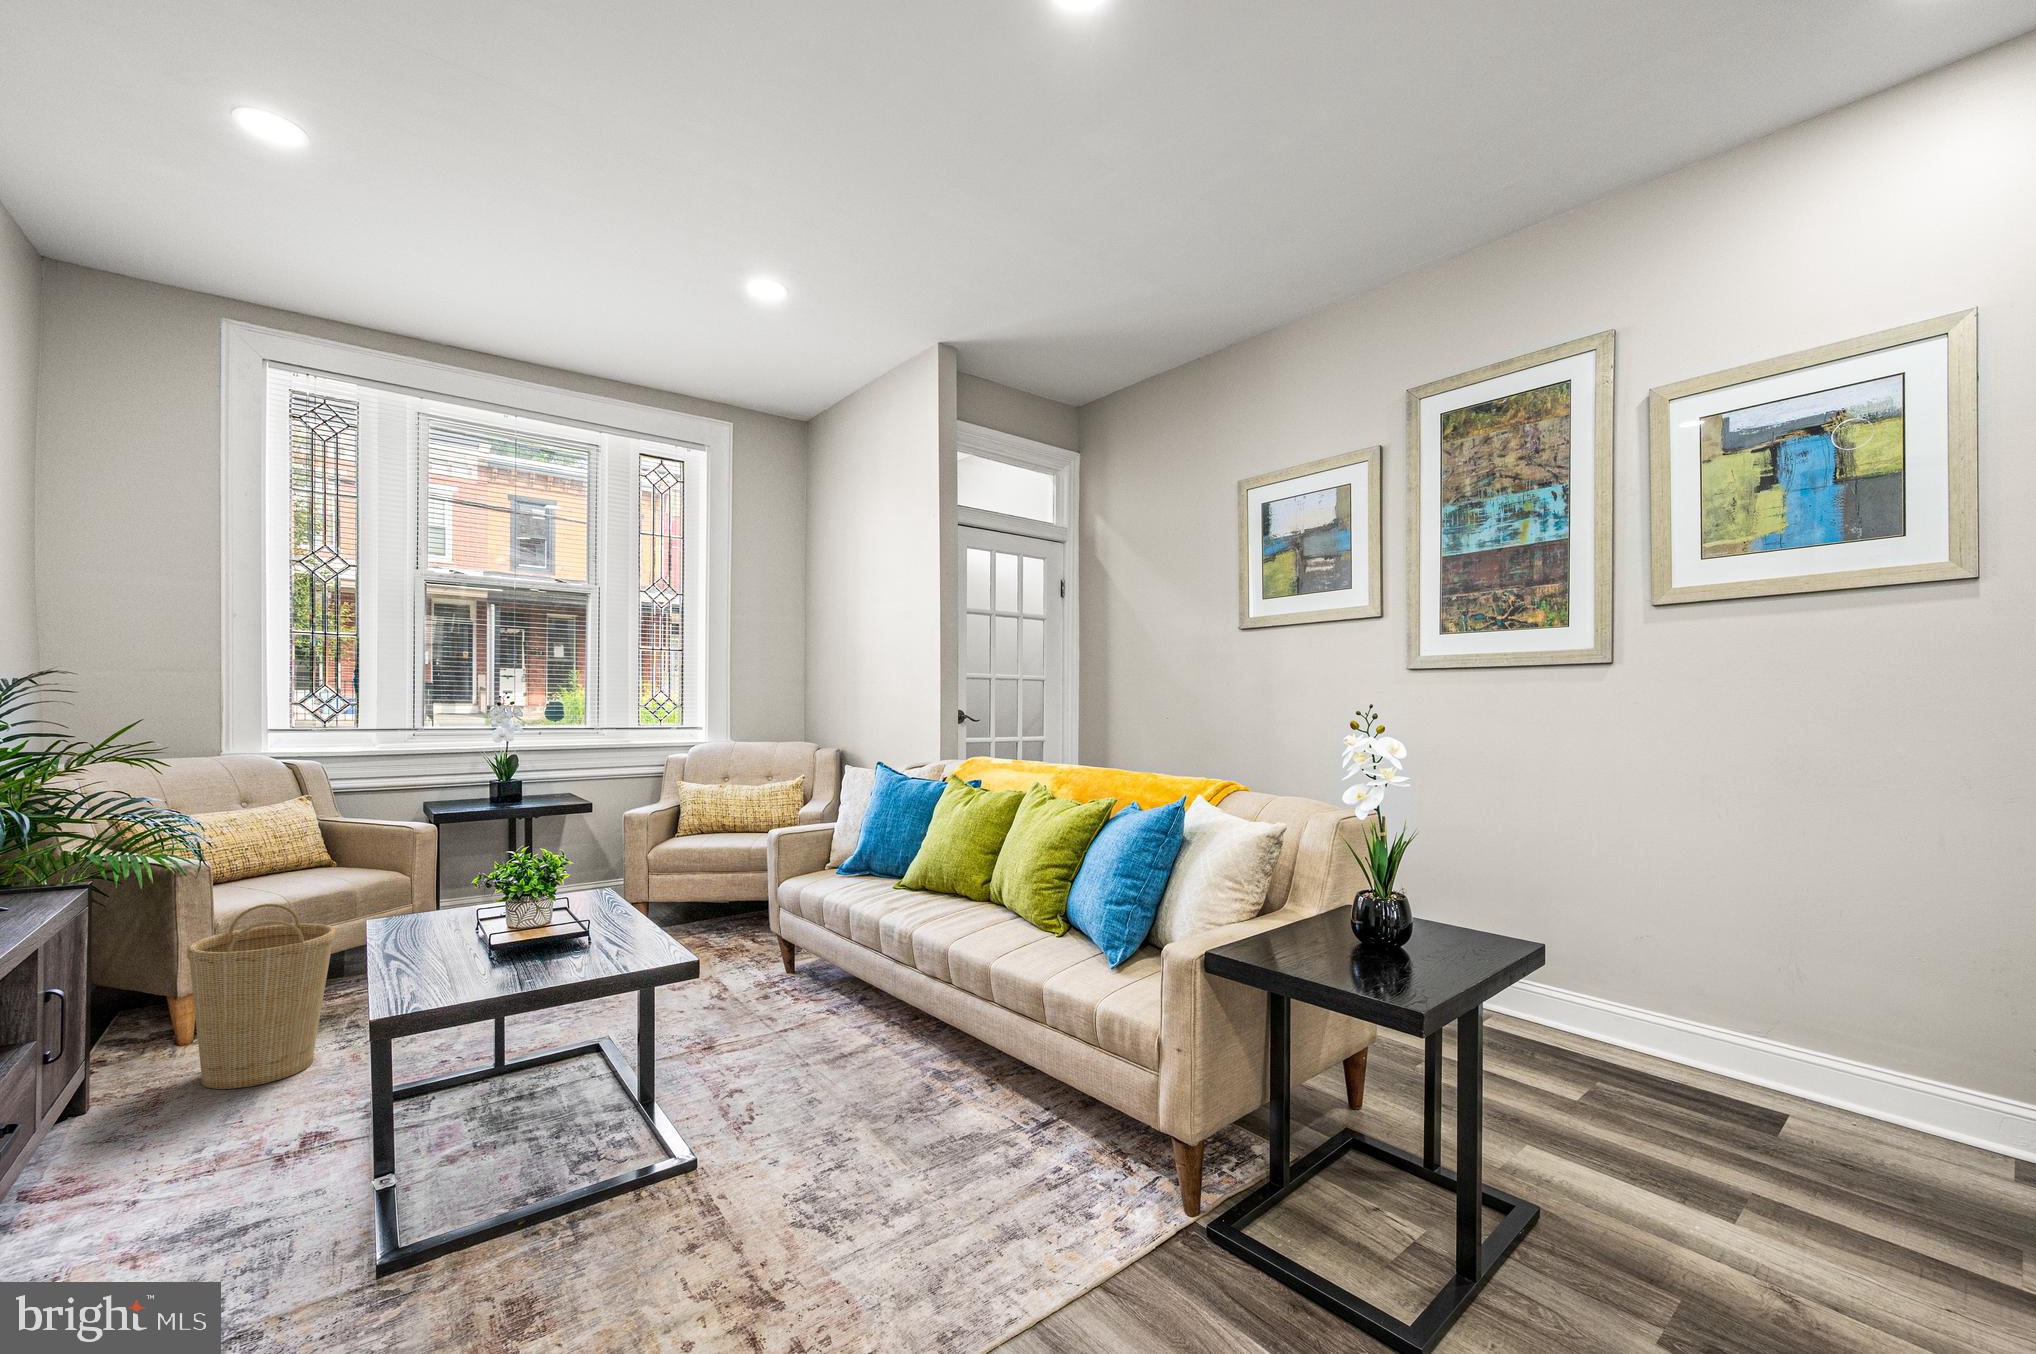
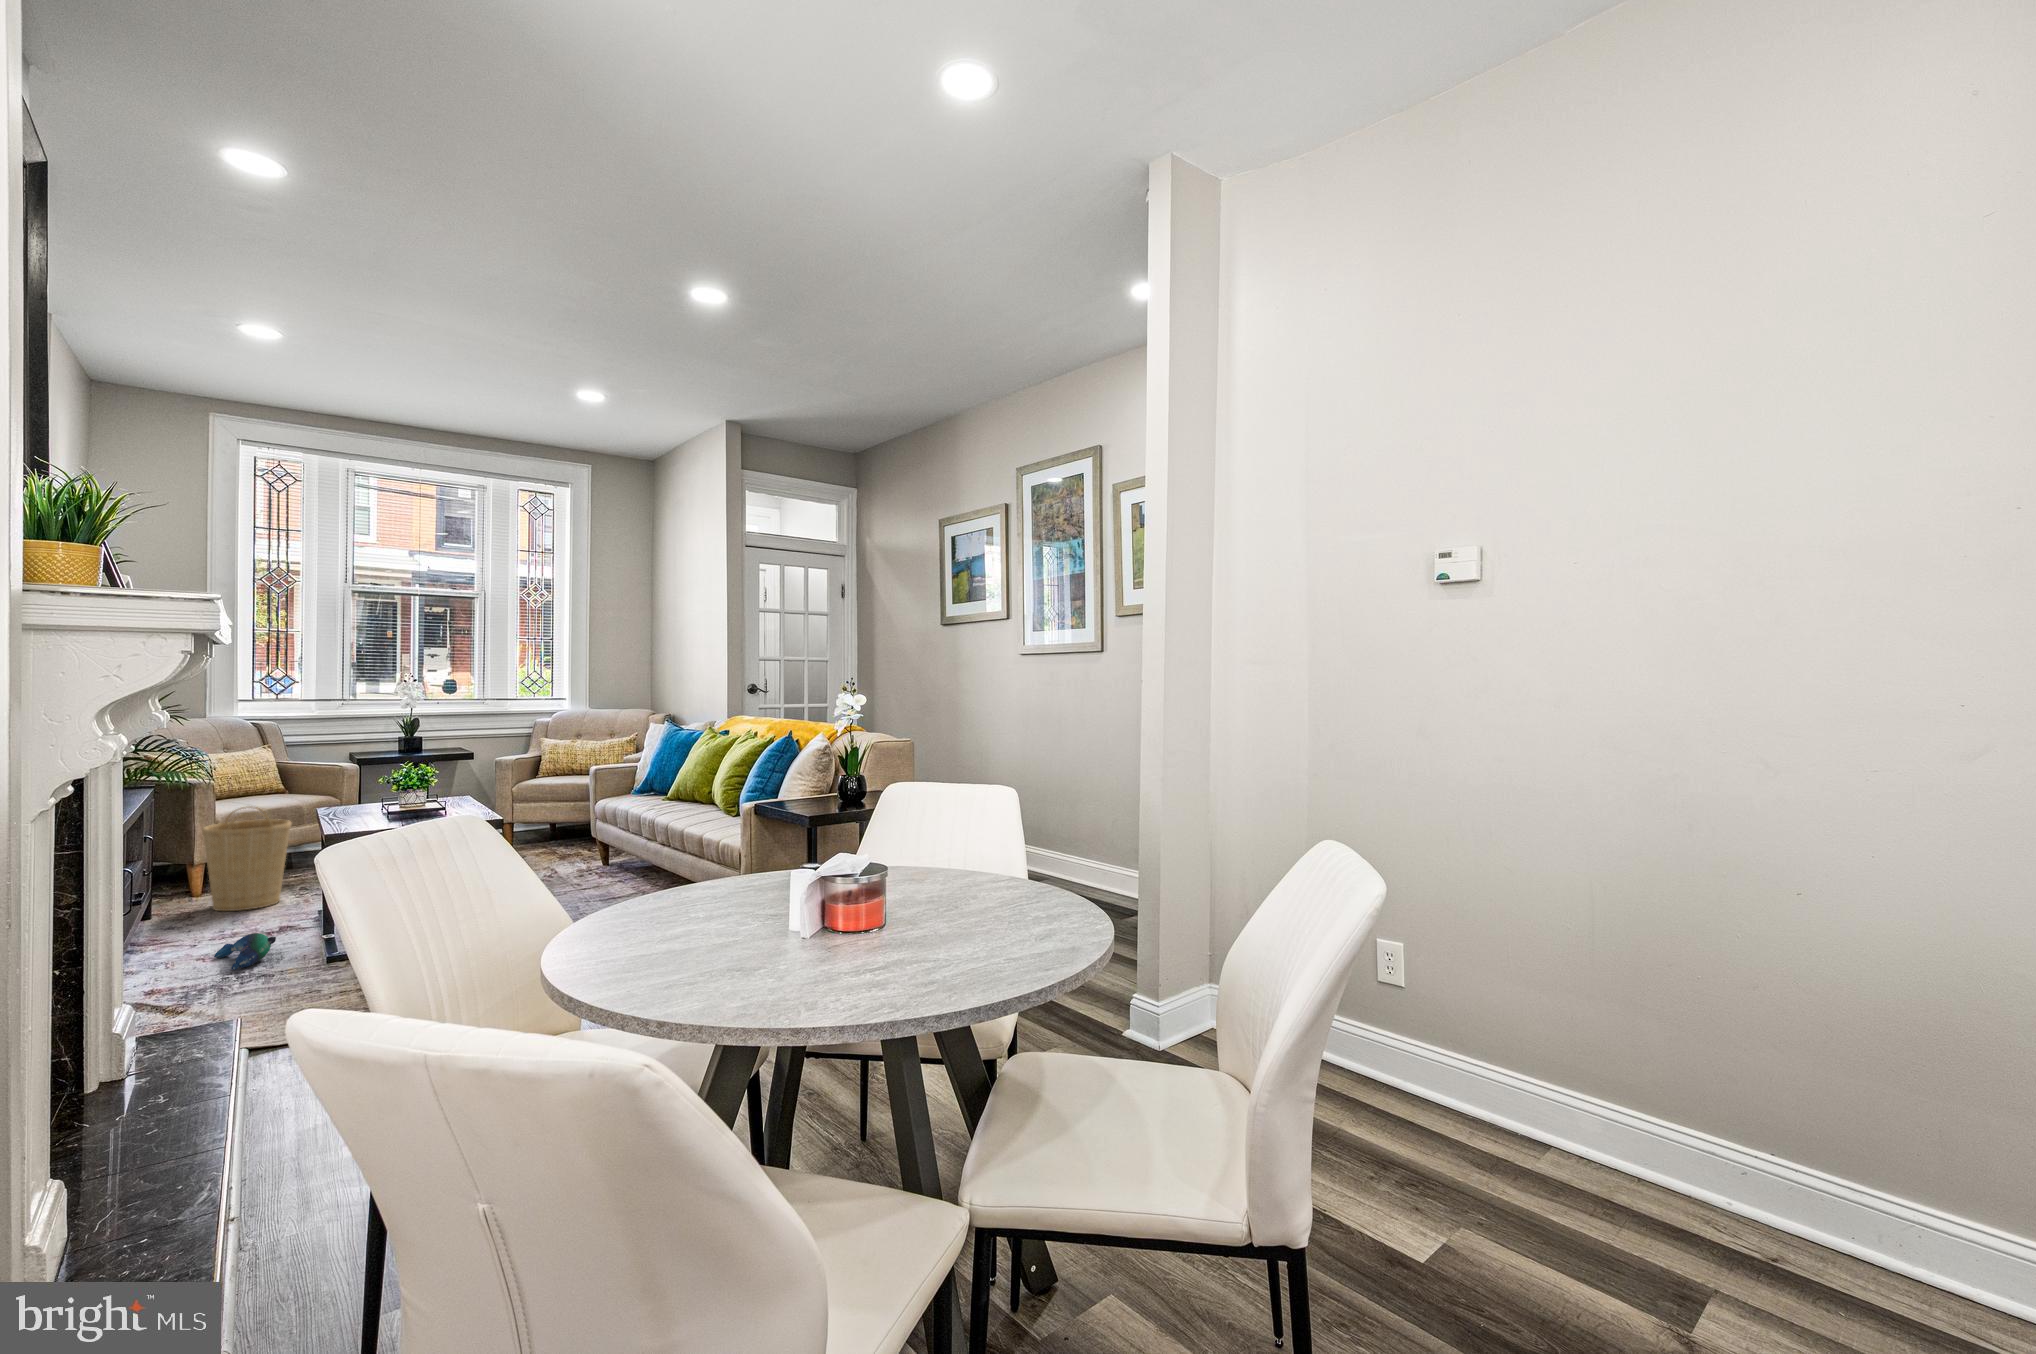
plush toy: none [173,1192,295,1299] -> present [214,933,276,970]

